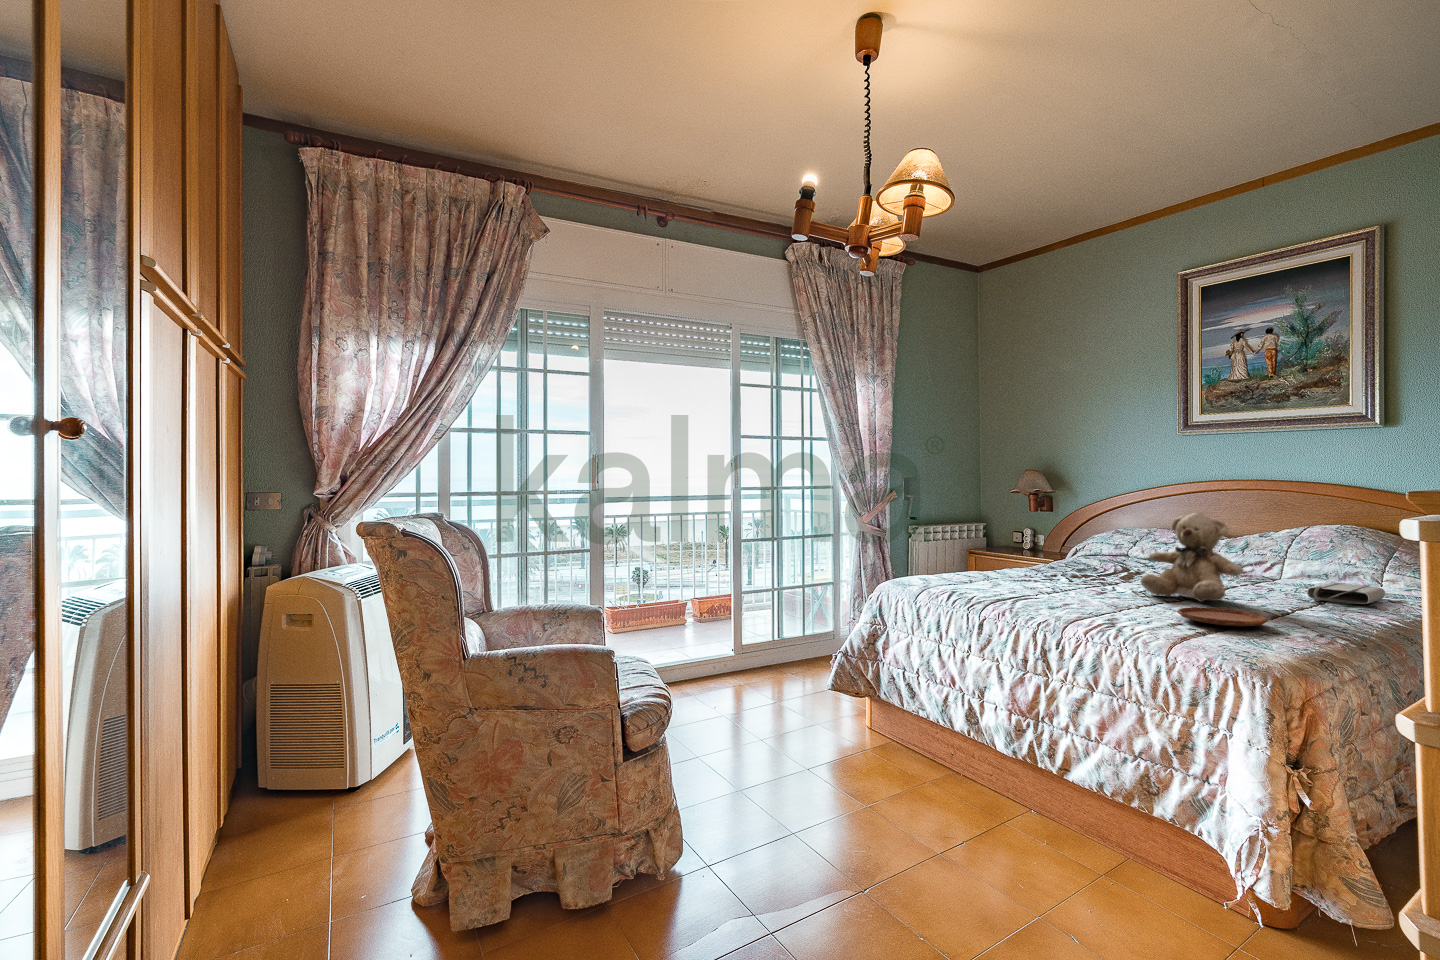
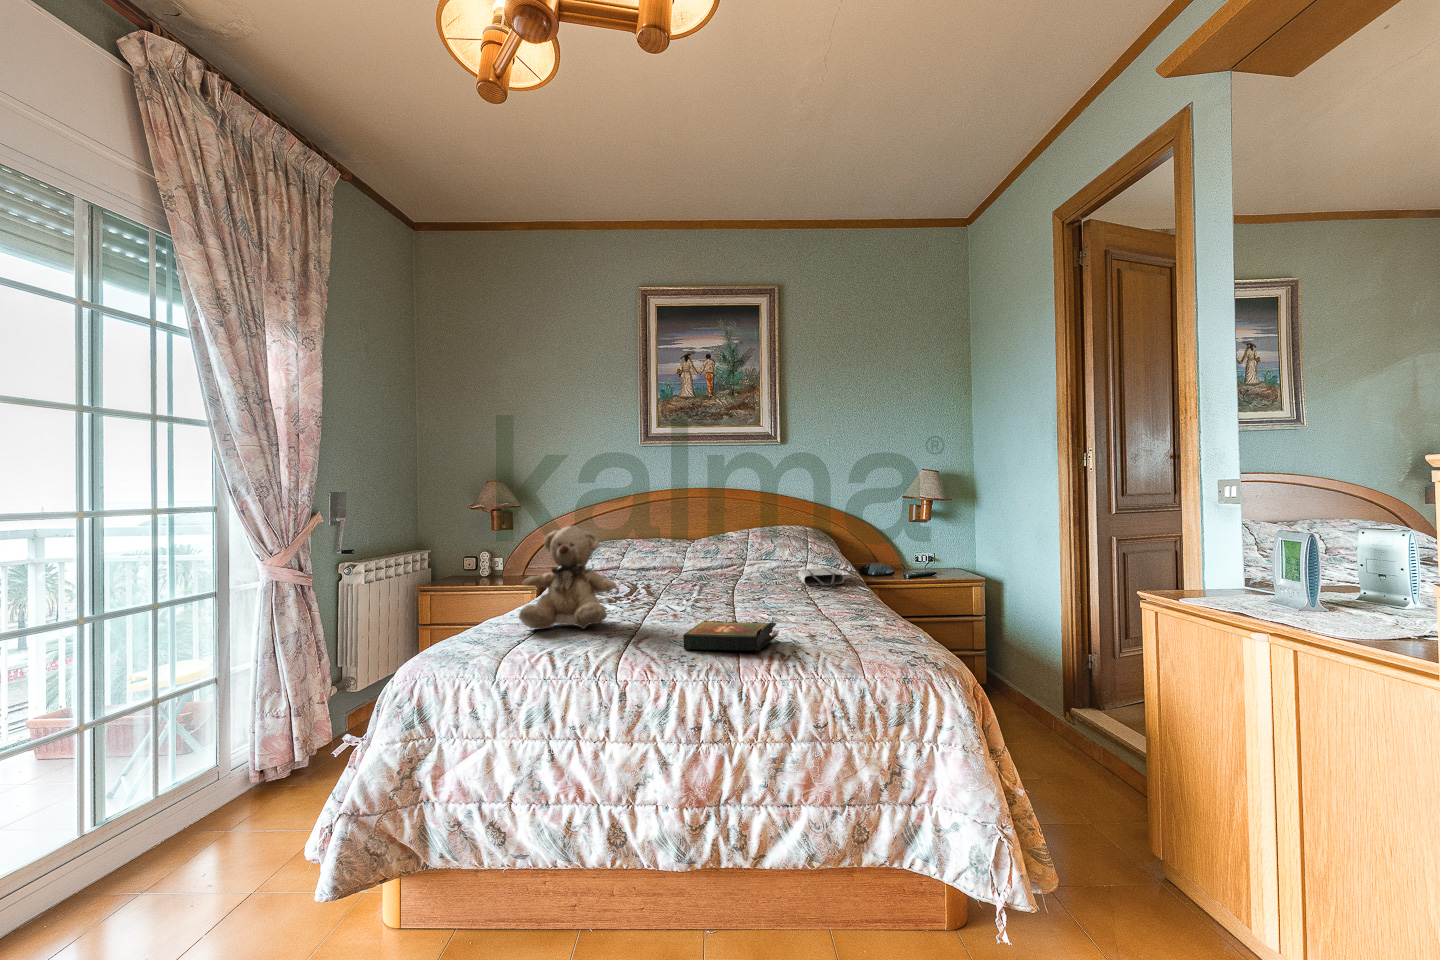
teddy bear: present [1141,512,1244,602] -> present [519,526,617,629]
book: none [1048,594,1142,622] -> present [683,621,779,653]
tray: present [1177,607,1269,626] -> none [787,608,862,627]

